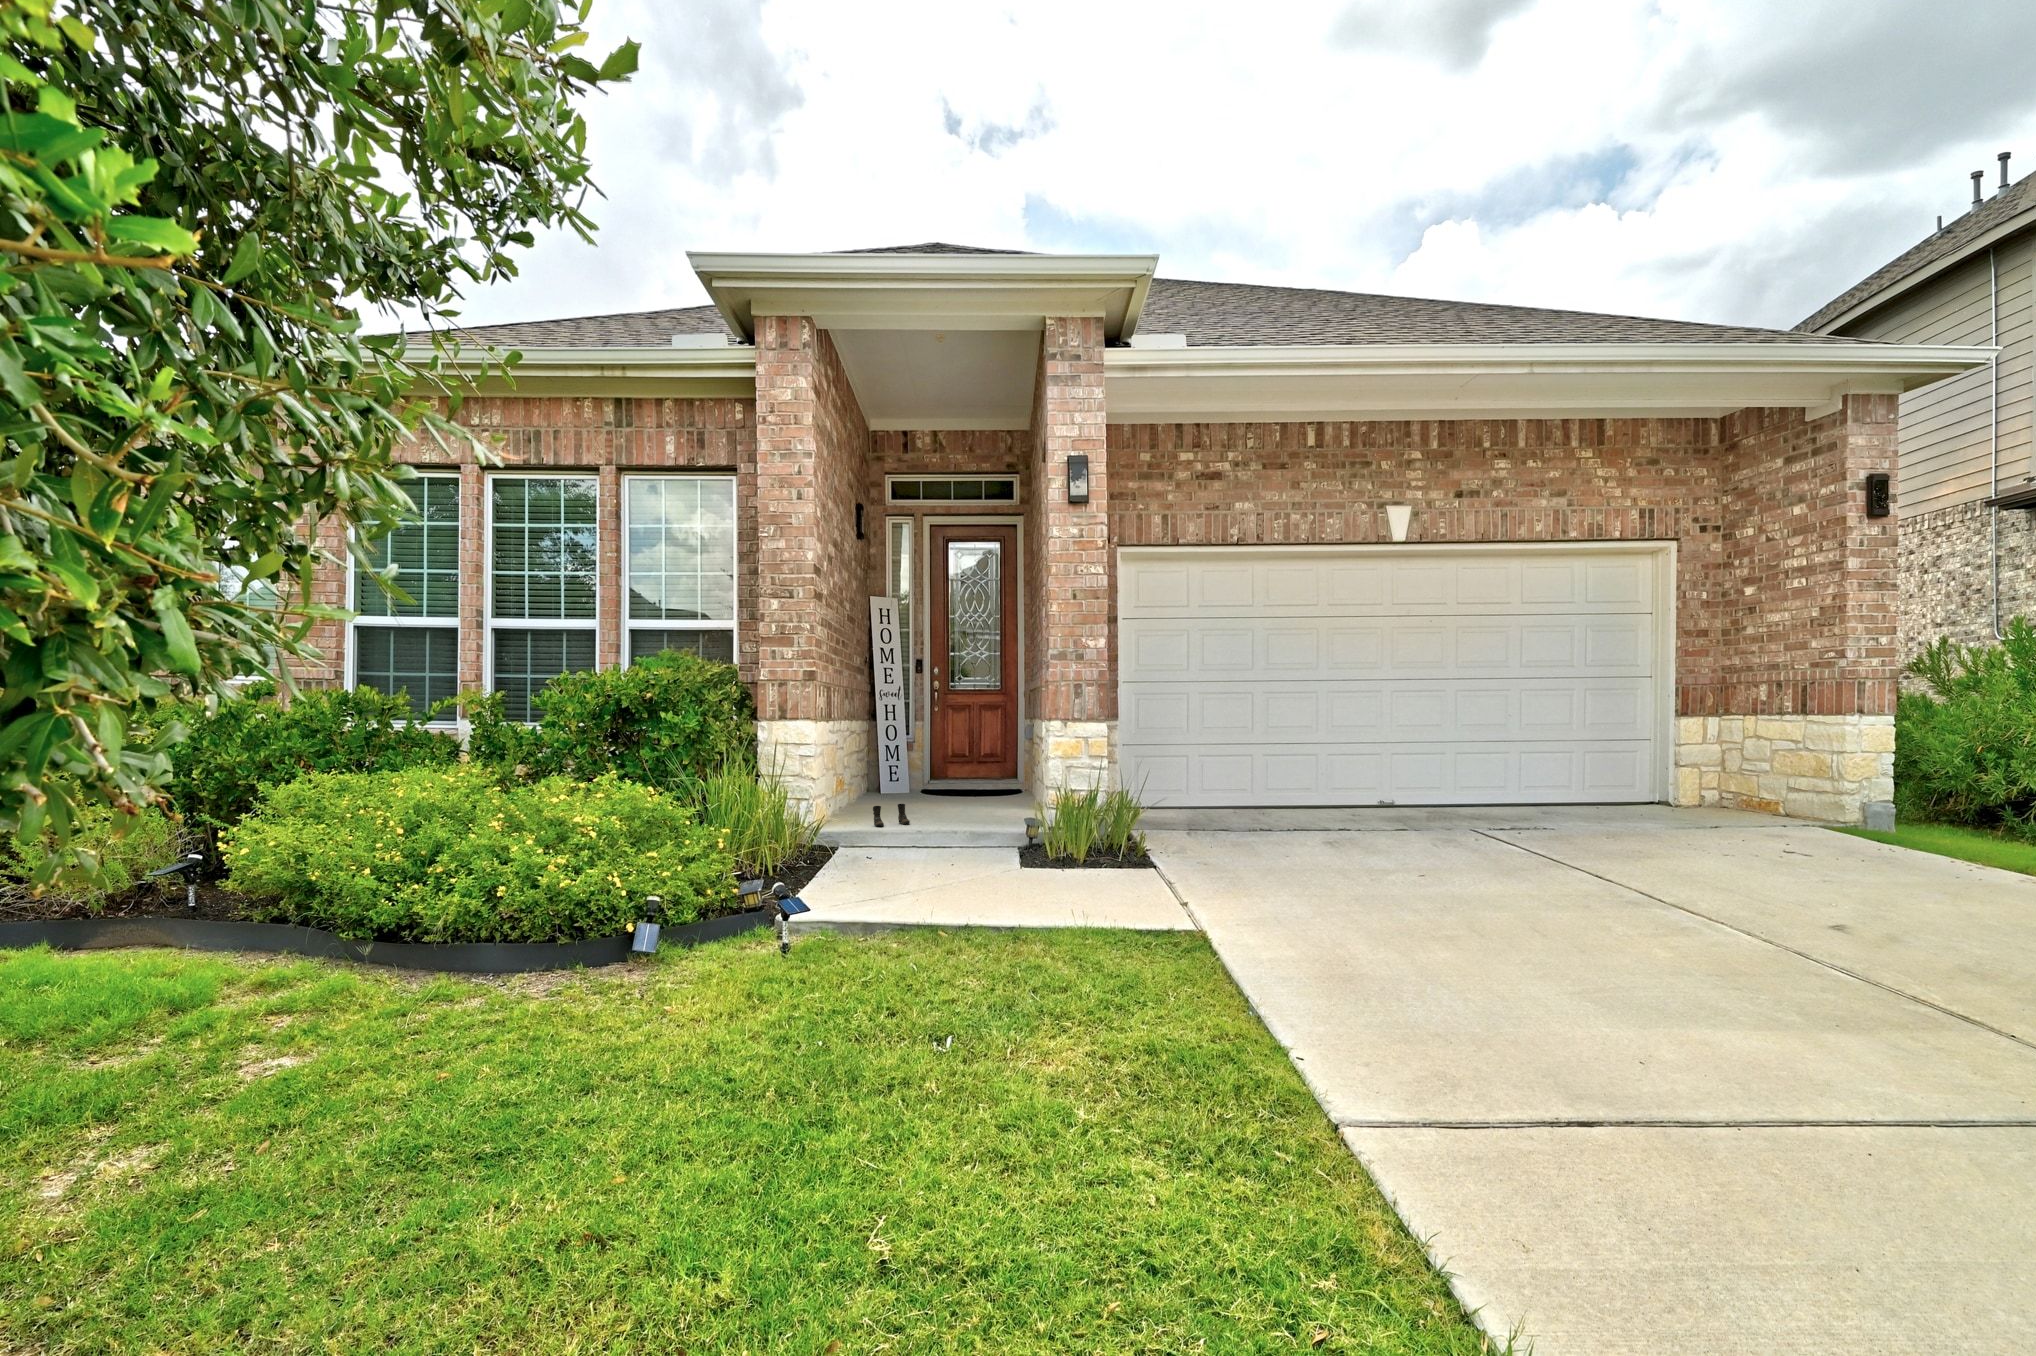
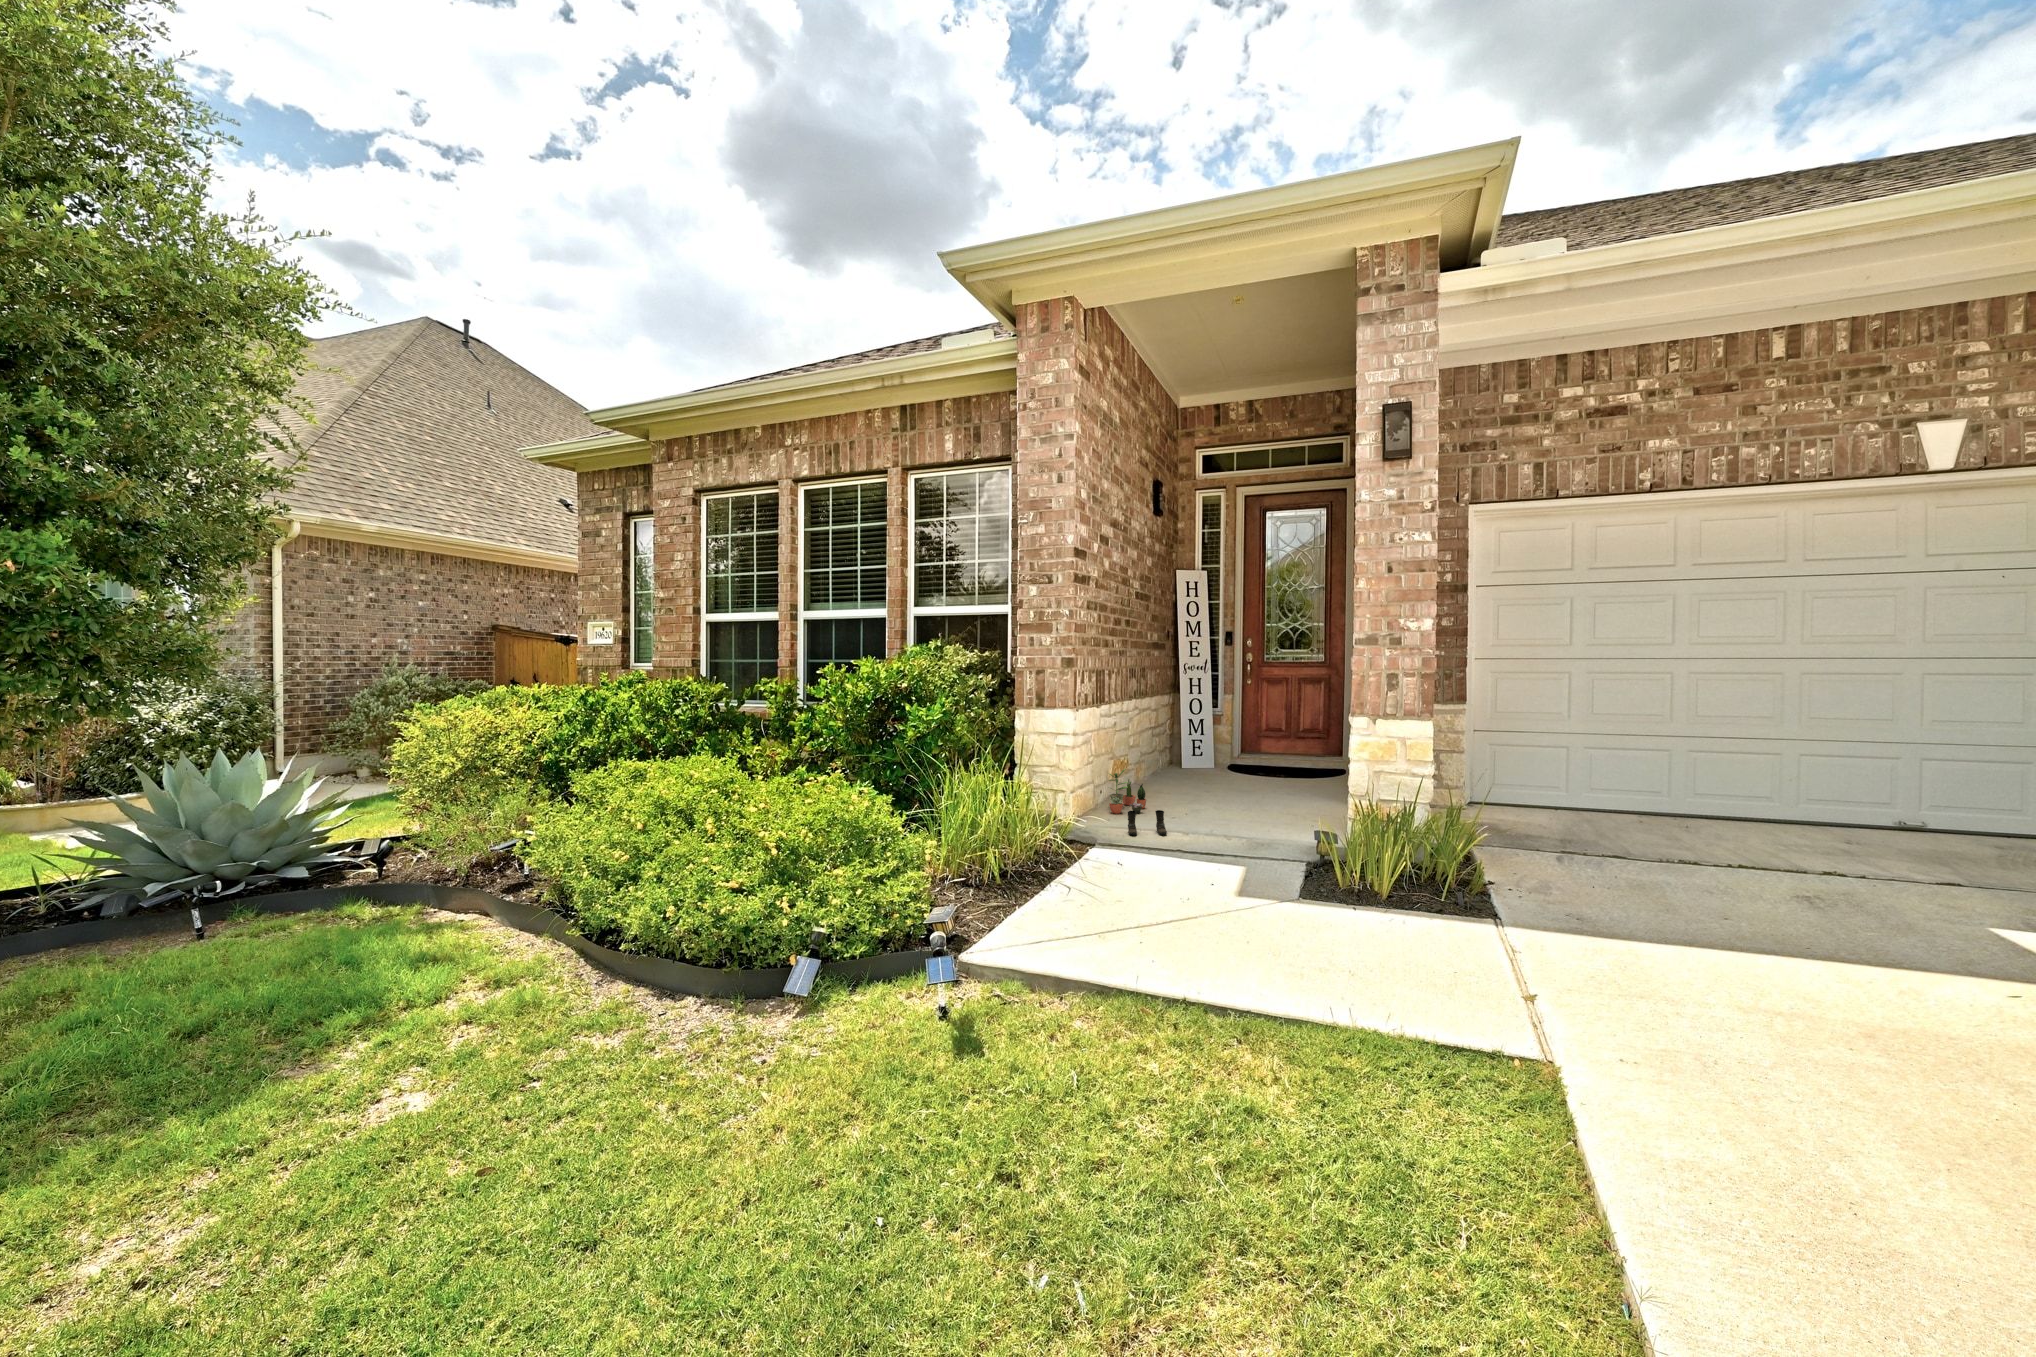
potted plant: none [836,777,876,819] -> present [1109,769,1146,814]

